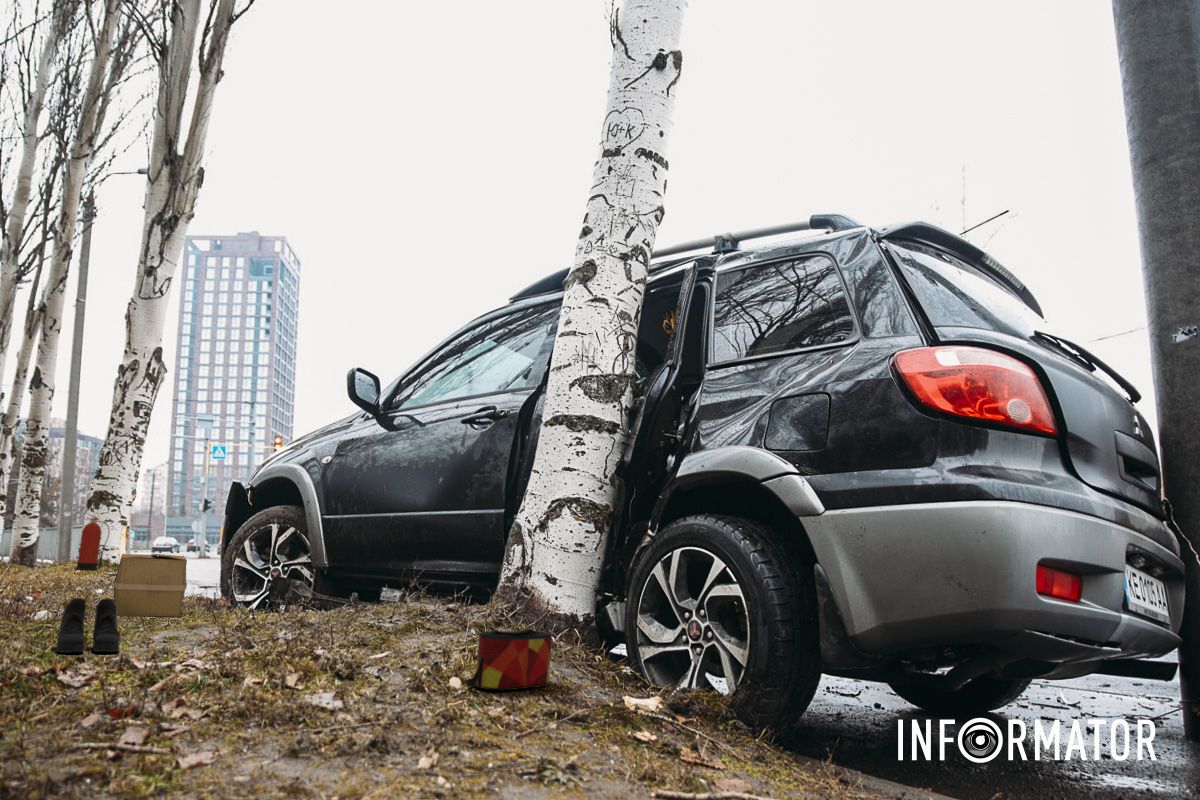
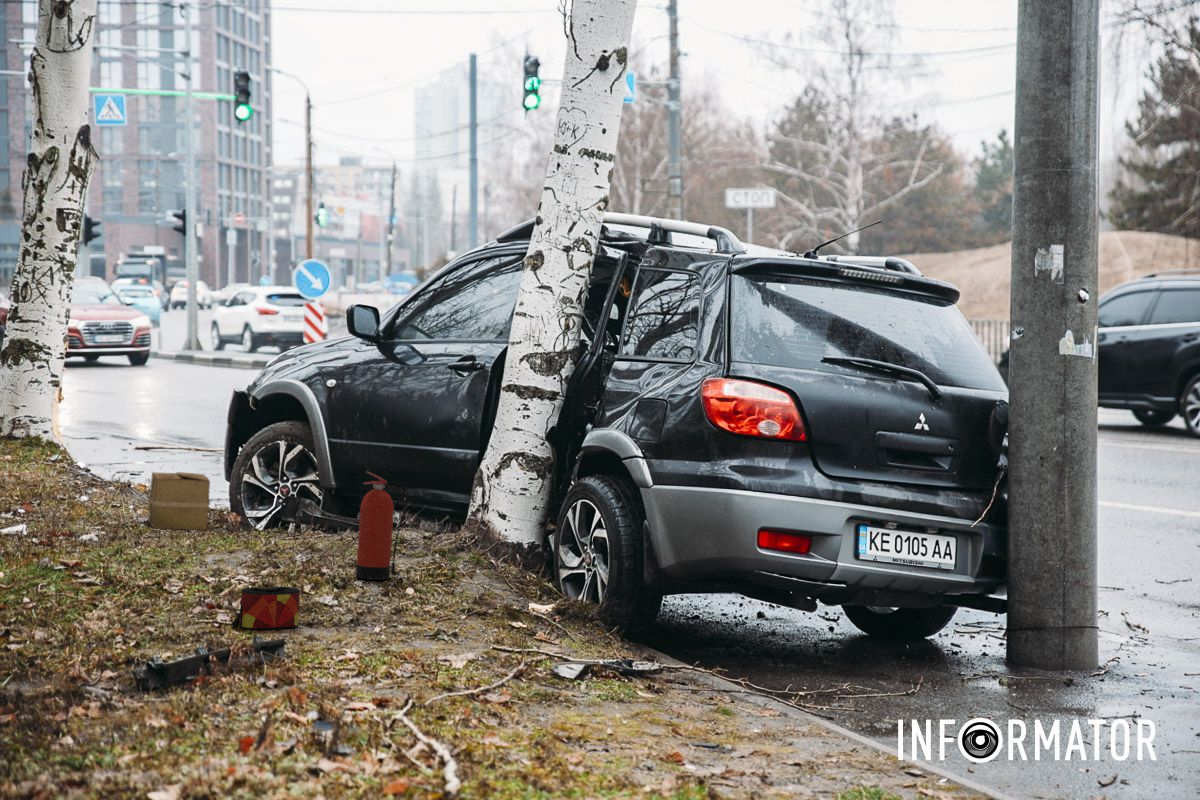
fire extinguisher: present [77,514,109,570] -> present [355,472,405,580]
boots: present [56,598,120,653] -> none [139,524,183,564]
bag: present [466,629,552,690] -> present [231,586,300,630]

